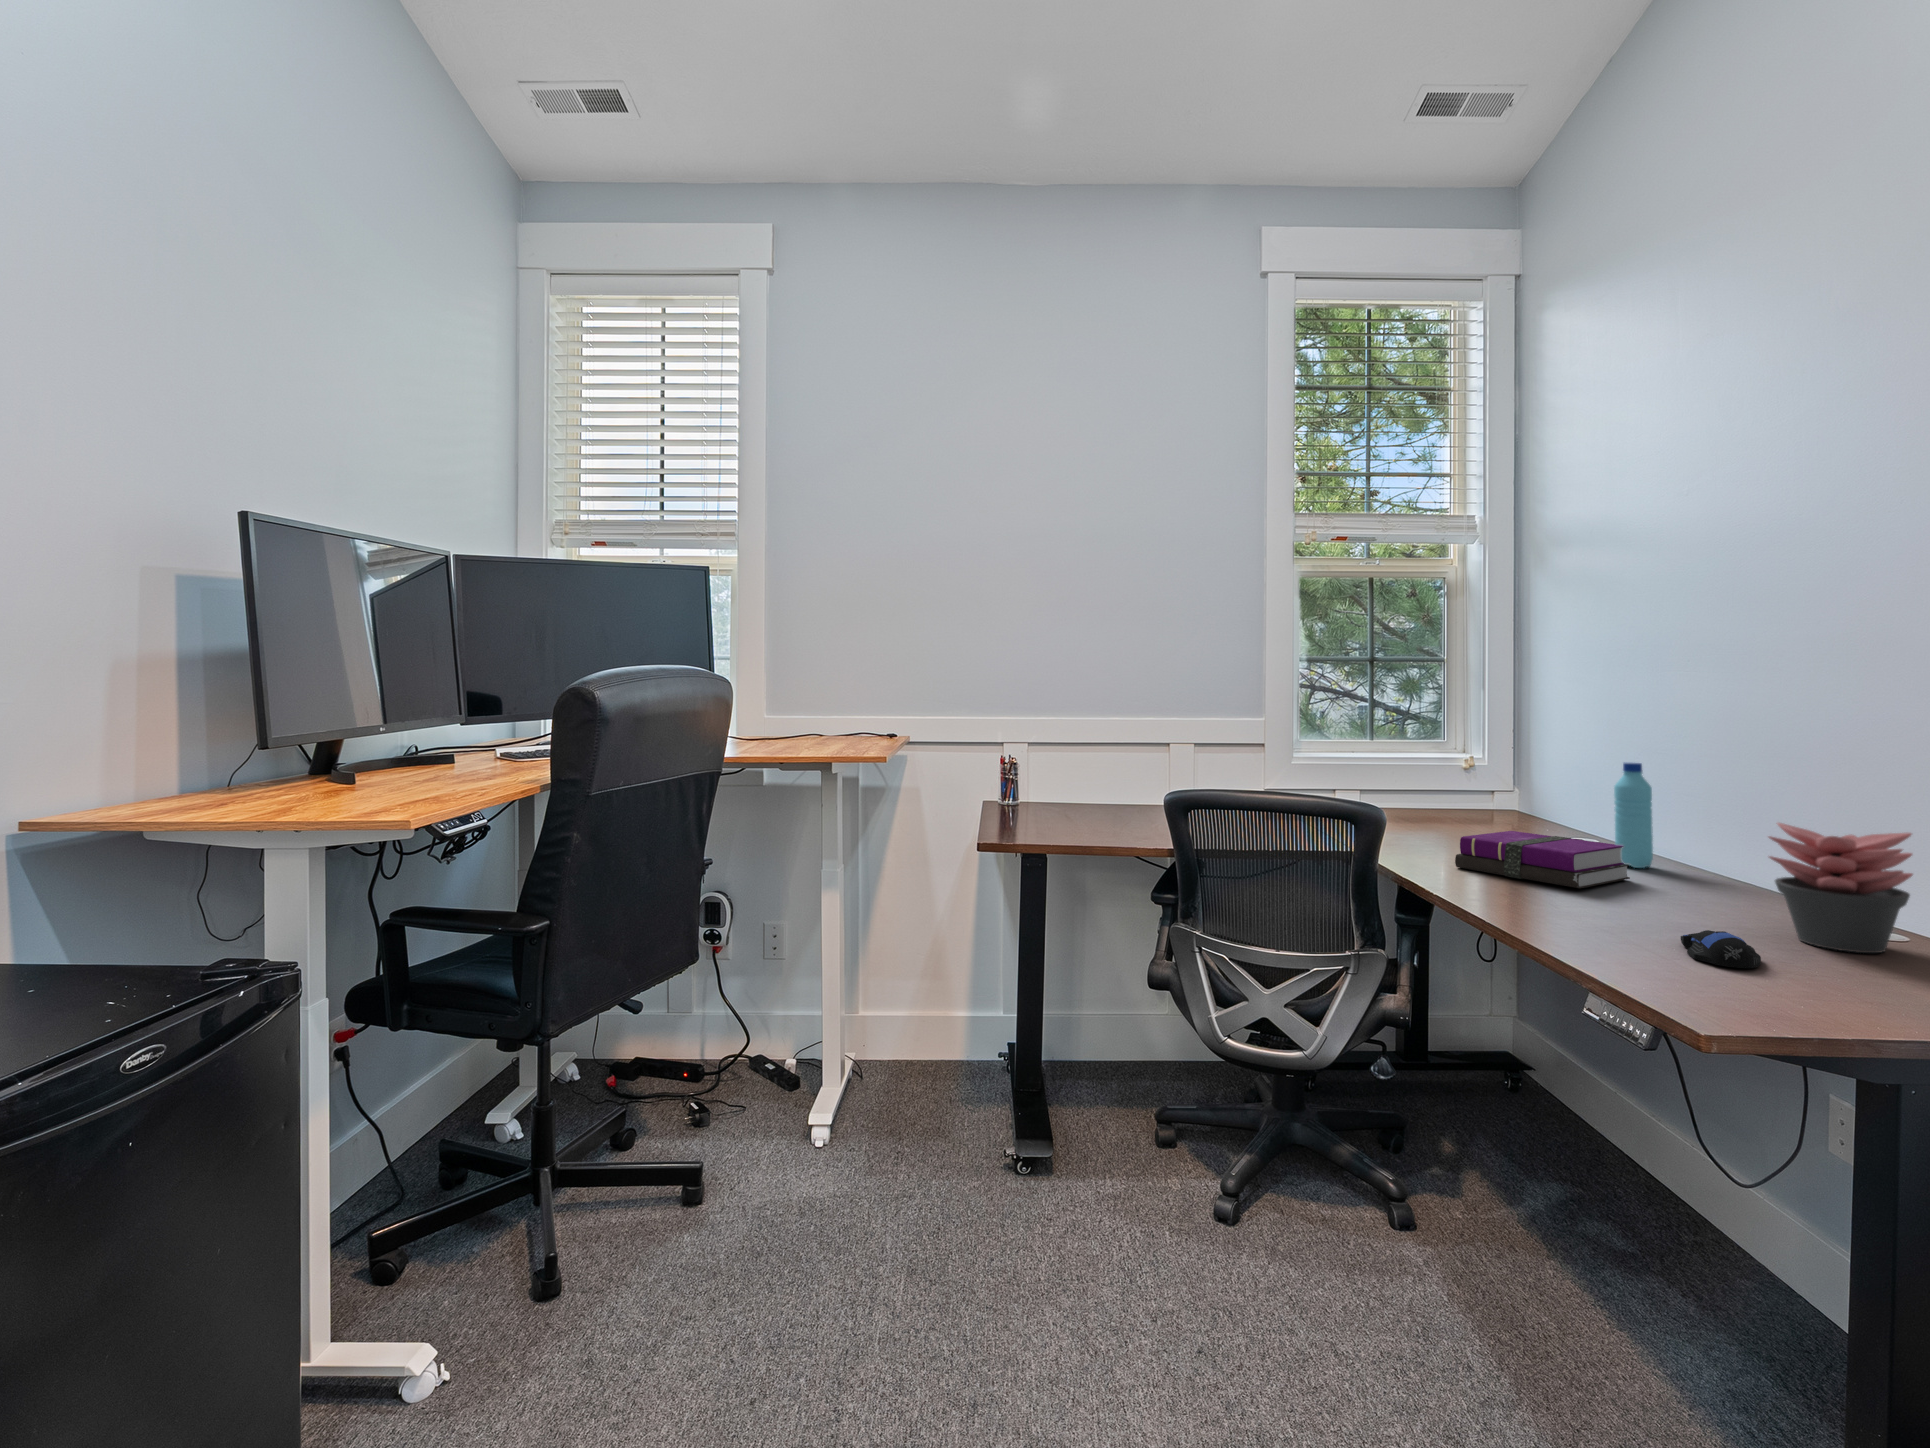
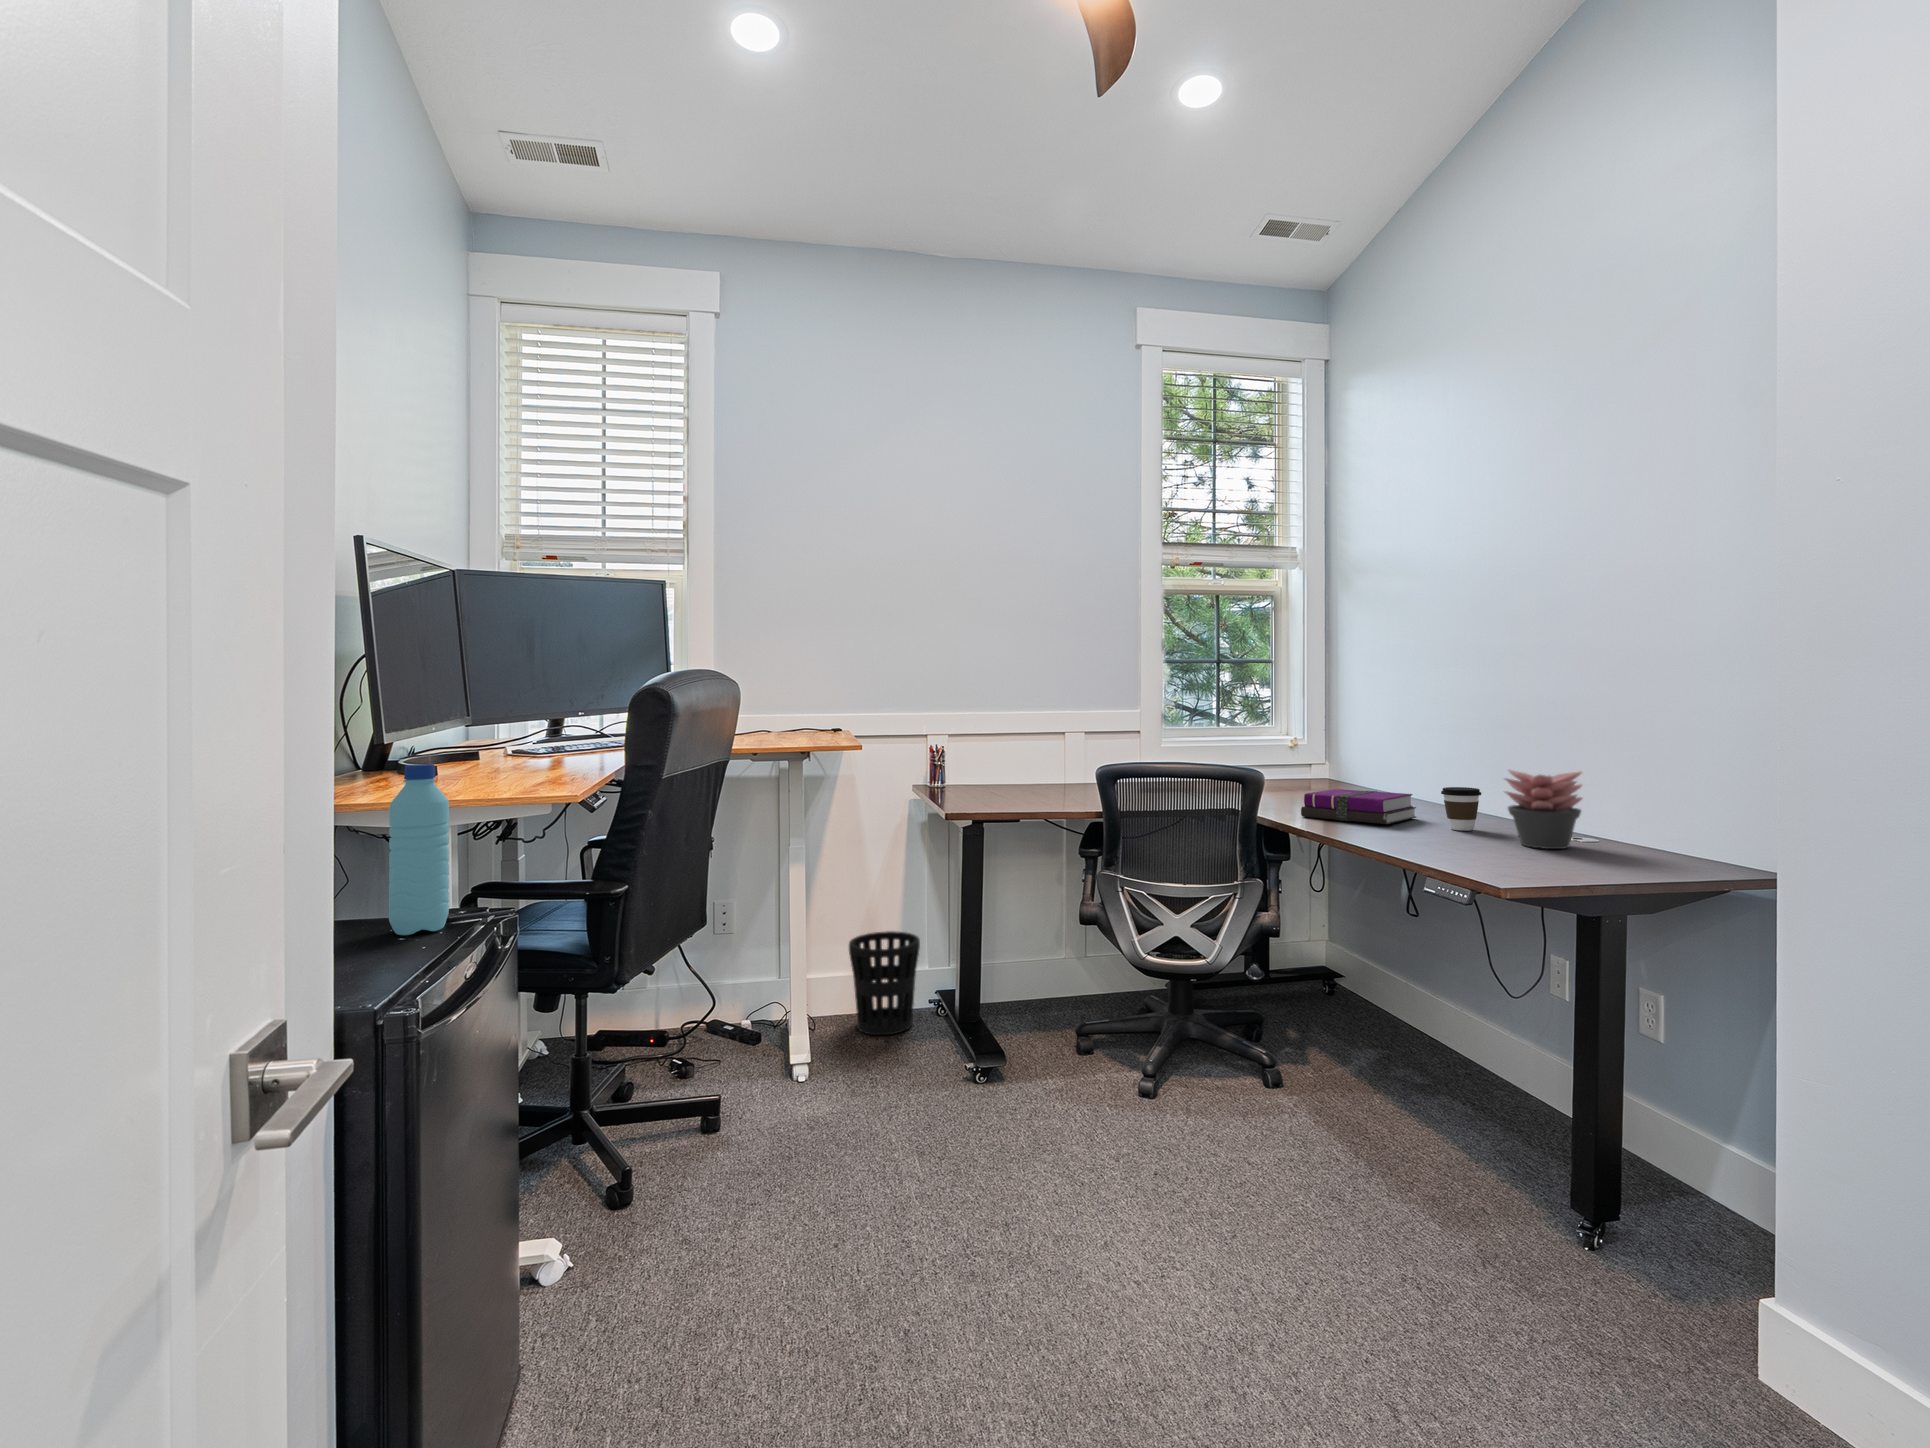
water bottle: present [1614,763,1653,868] -> present [389,764,449,935]
coffee cup: none [1666,841,1733,907] -> present [1441,787,1481,831]
computer mouse: present [1681,930,1761,968] -> none [1455,840,1502,860]
wastebasket: none [897,967,979,1090] -> present [849,931,920,1035]

